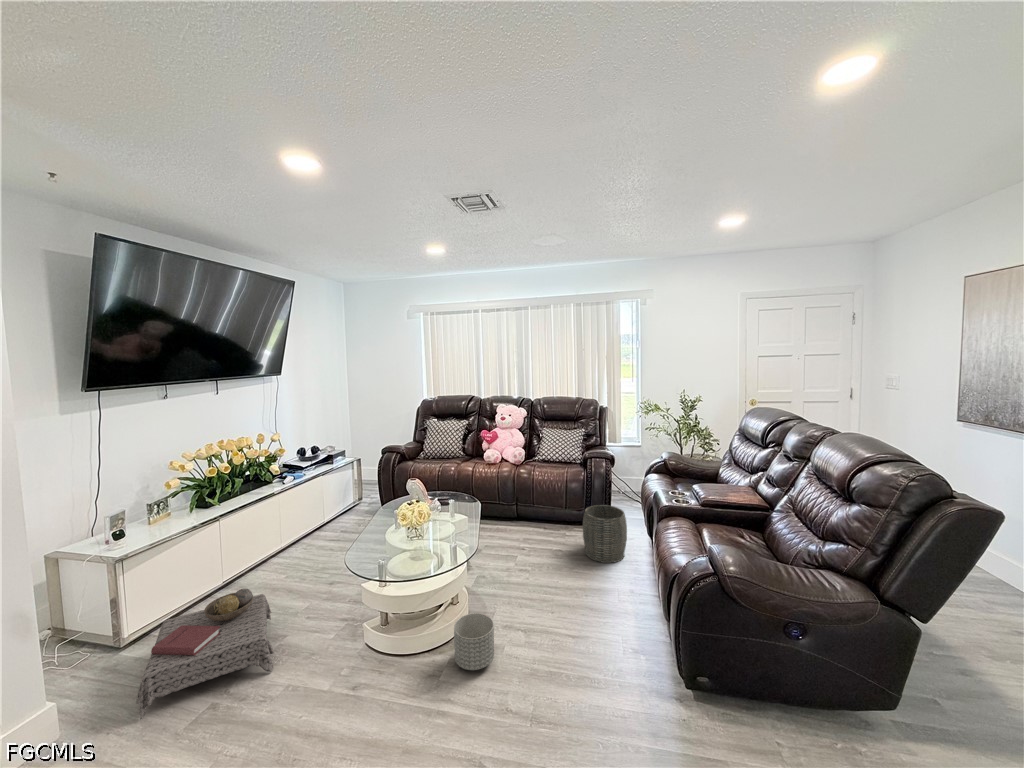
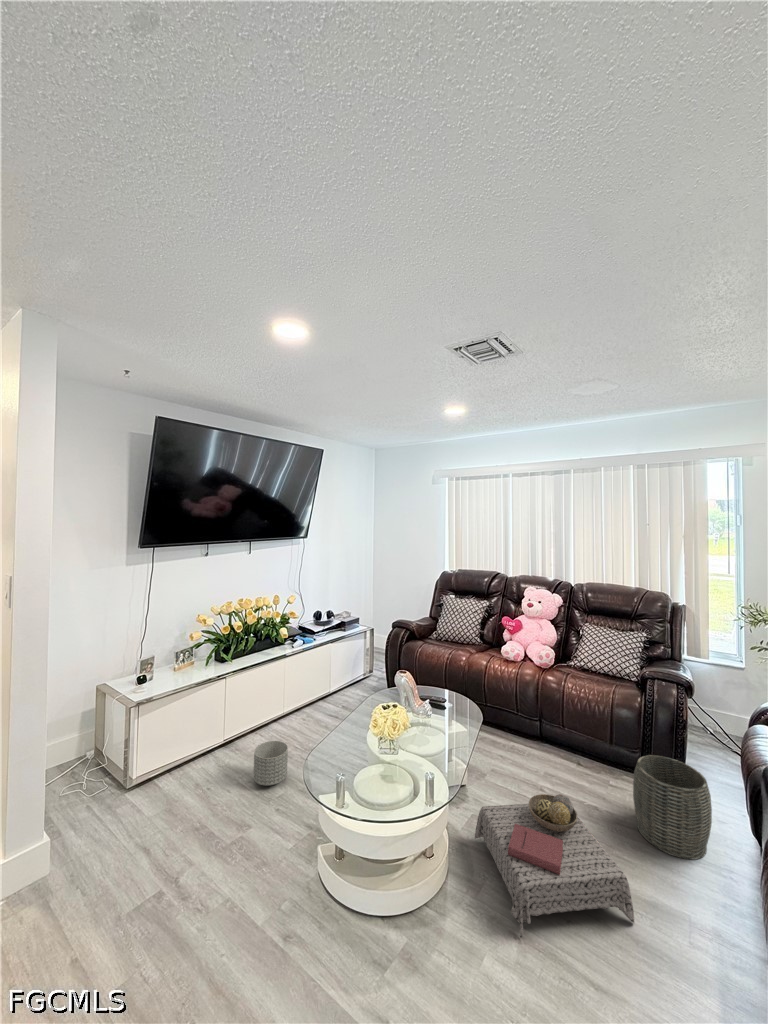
ottoman: present [136,588,274,719] -> present [475,794,634,938]
planter: present [454,613,494,670] -> present [254,741,288,786]

